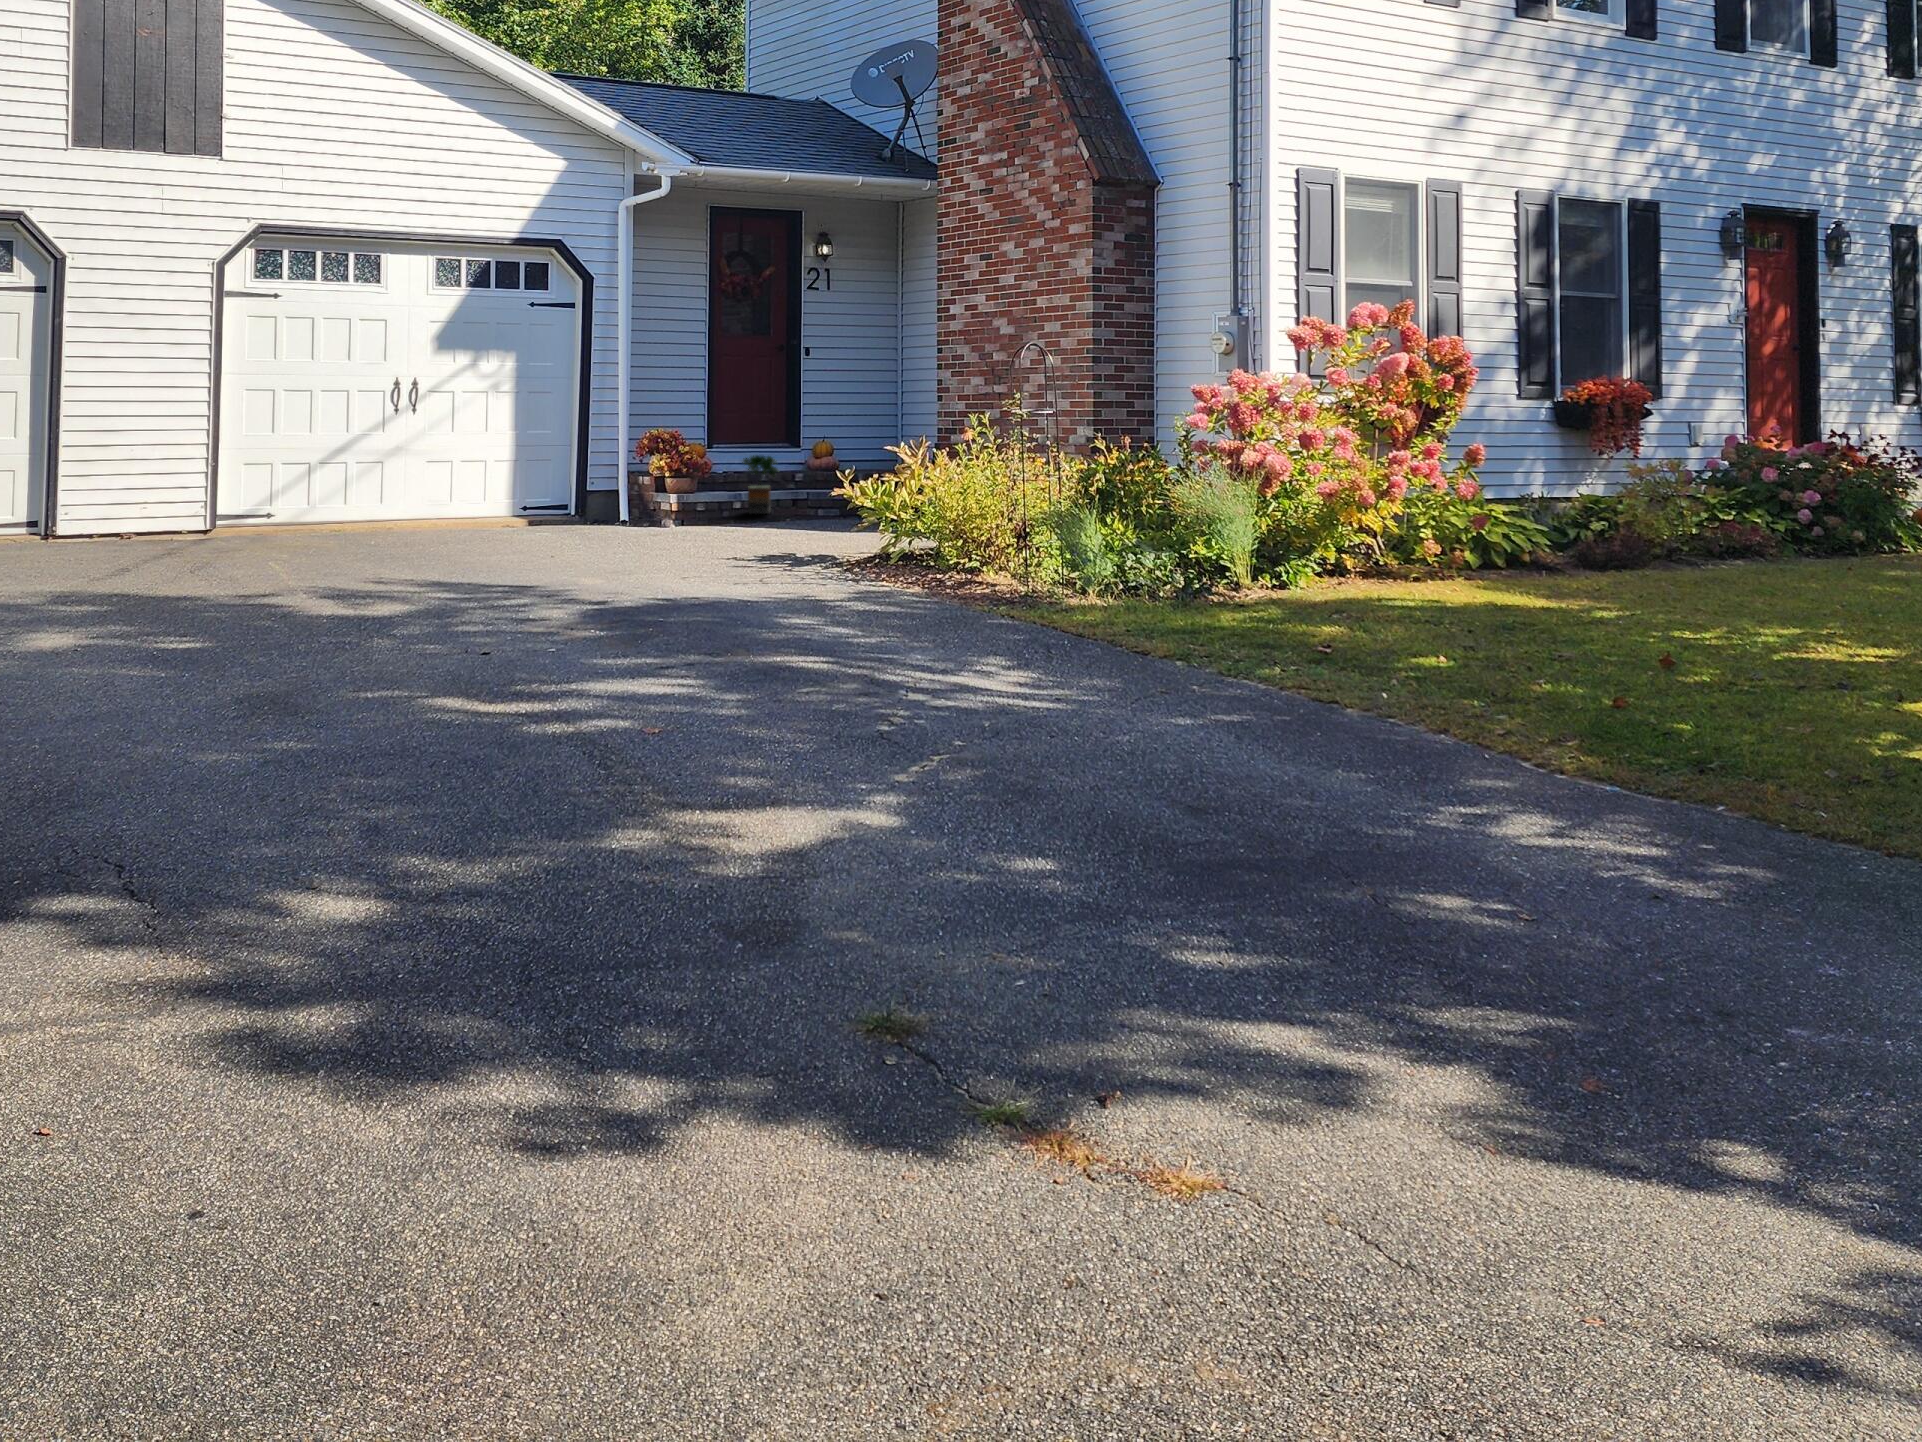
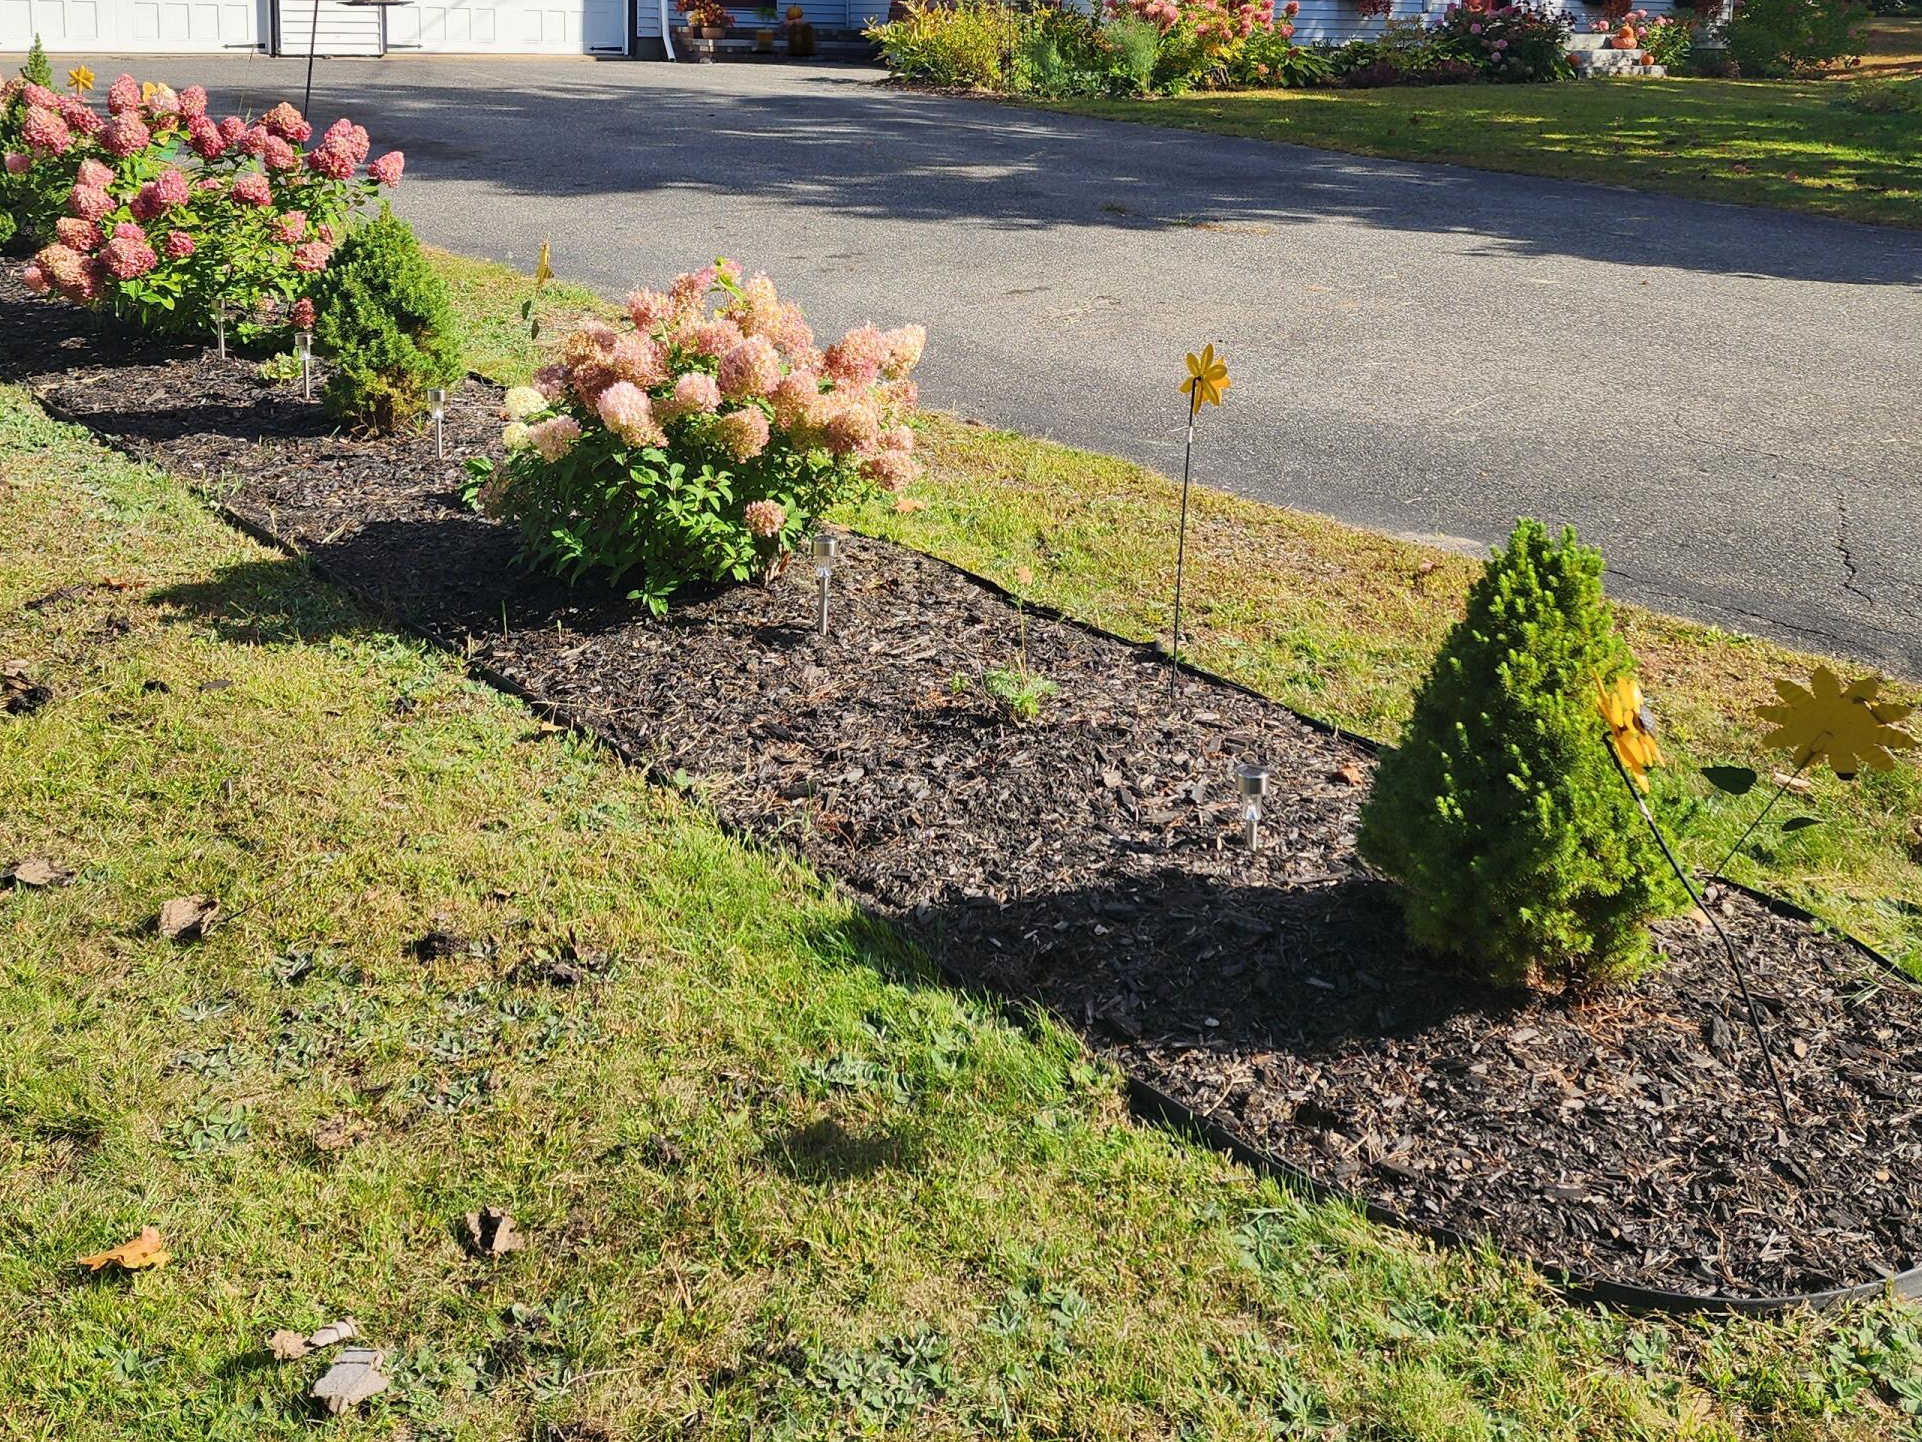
bucket: none [782,475,821,520] -> present [787,22,816,54]

